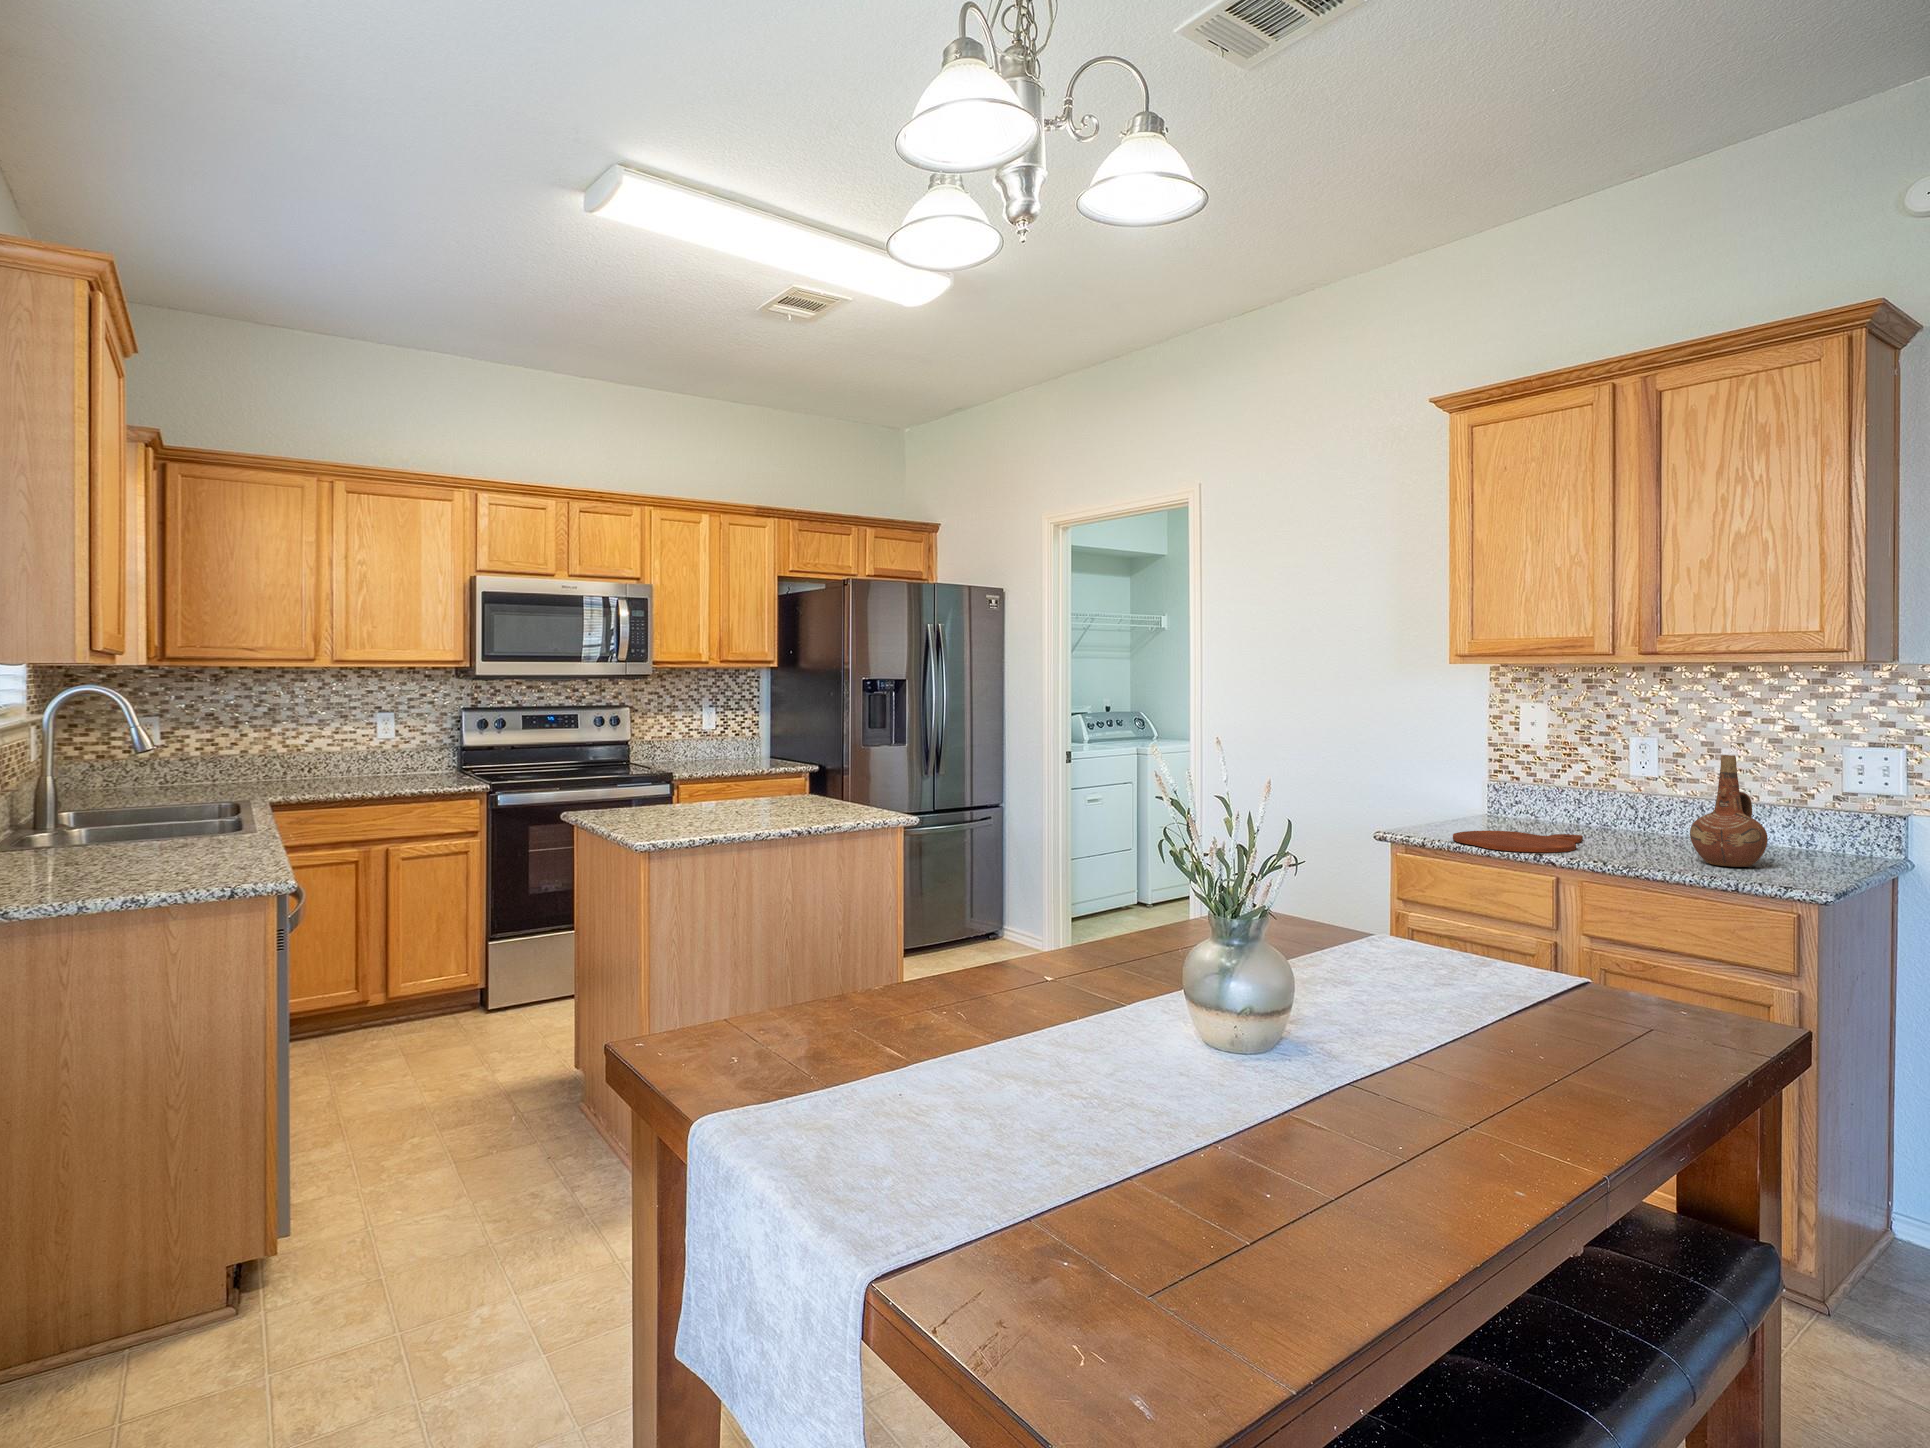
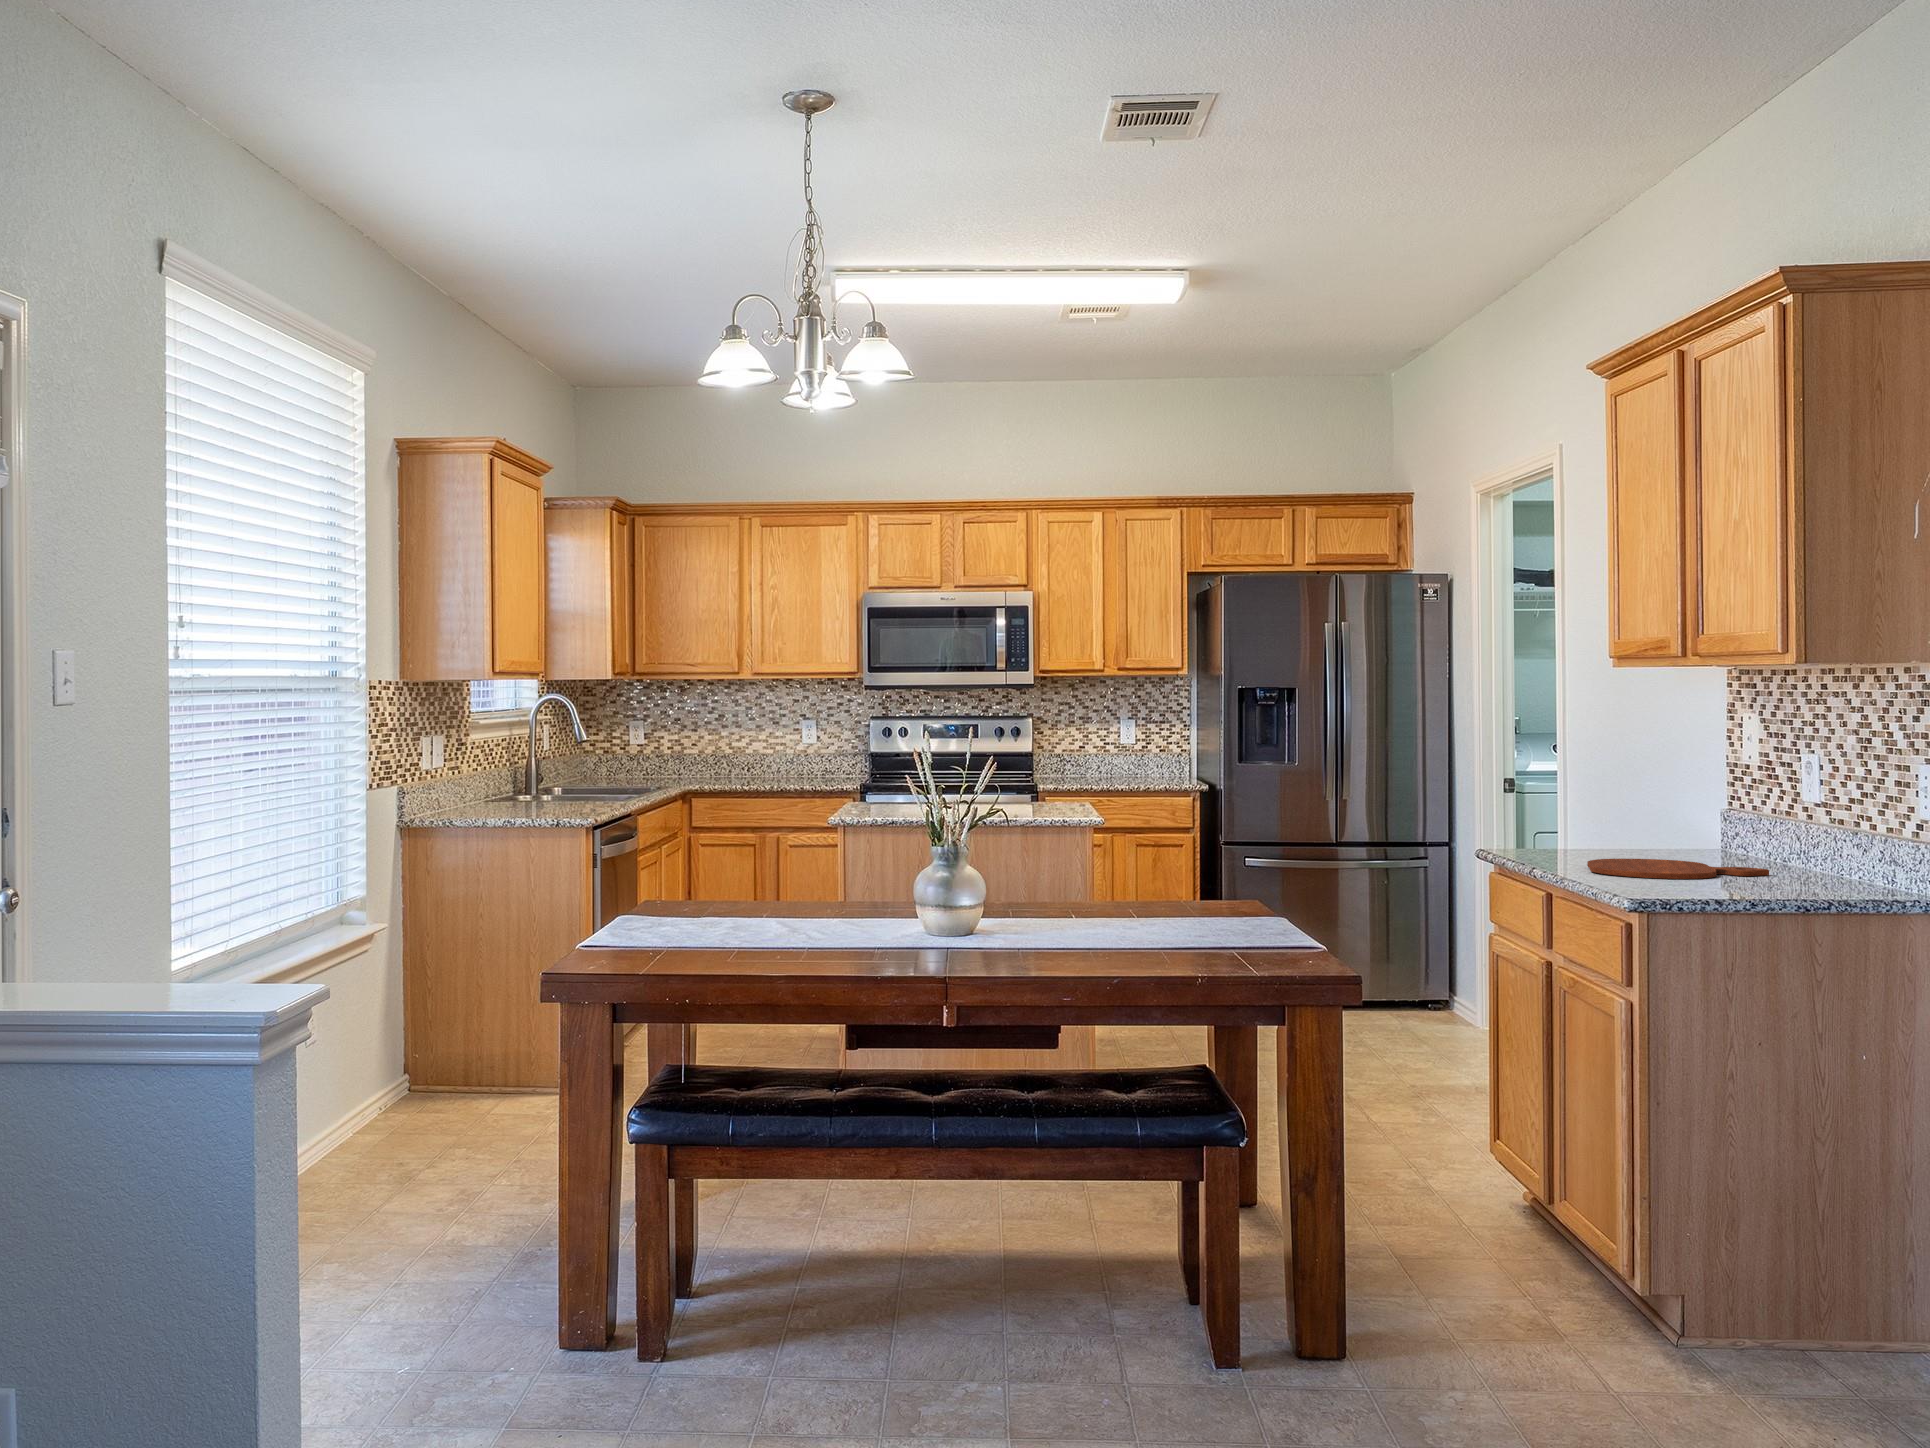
ceramic pitcher: present [1690,755,1768,867] -> none [1758,765,1847,898]

